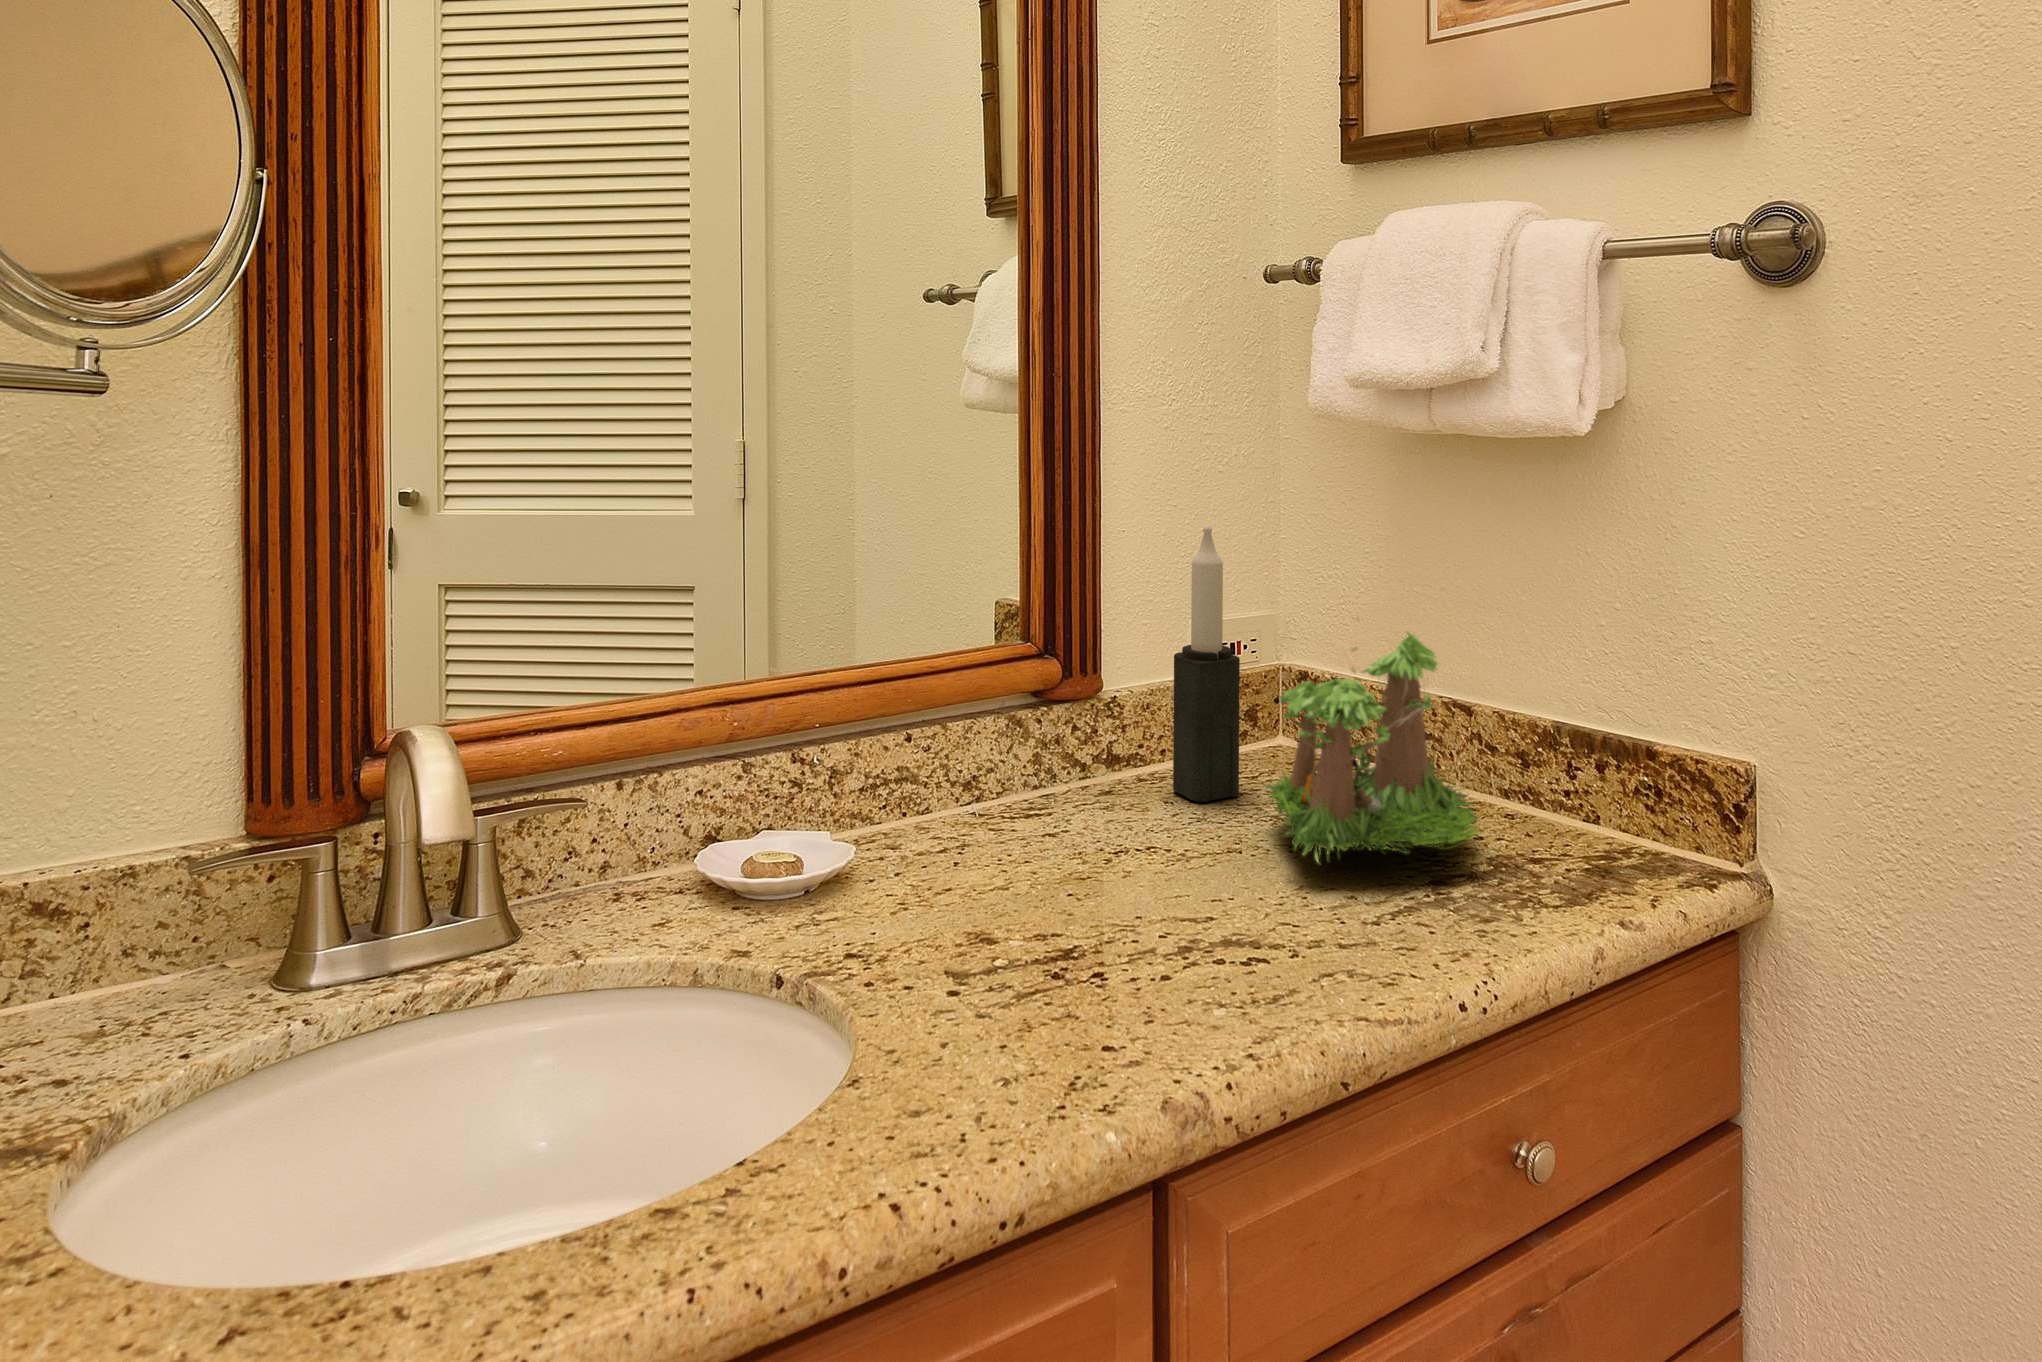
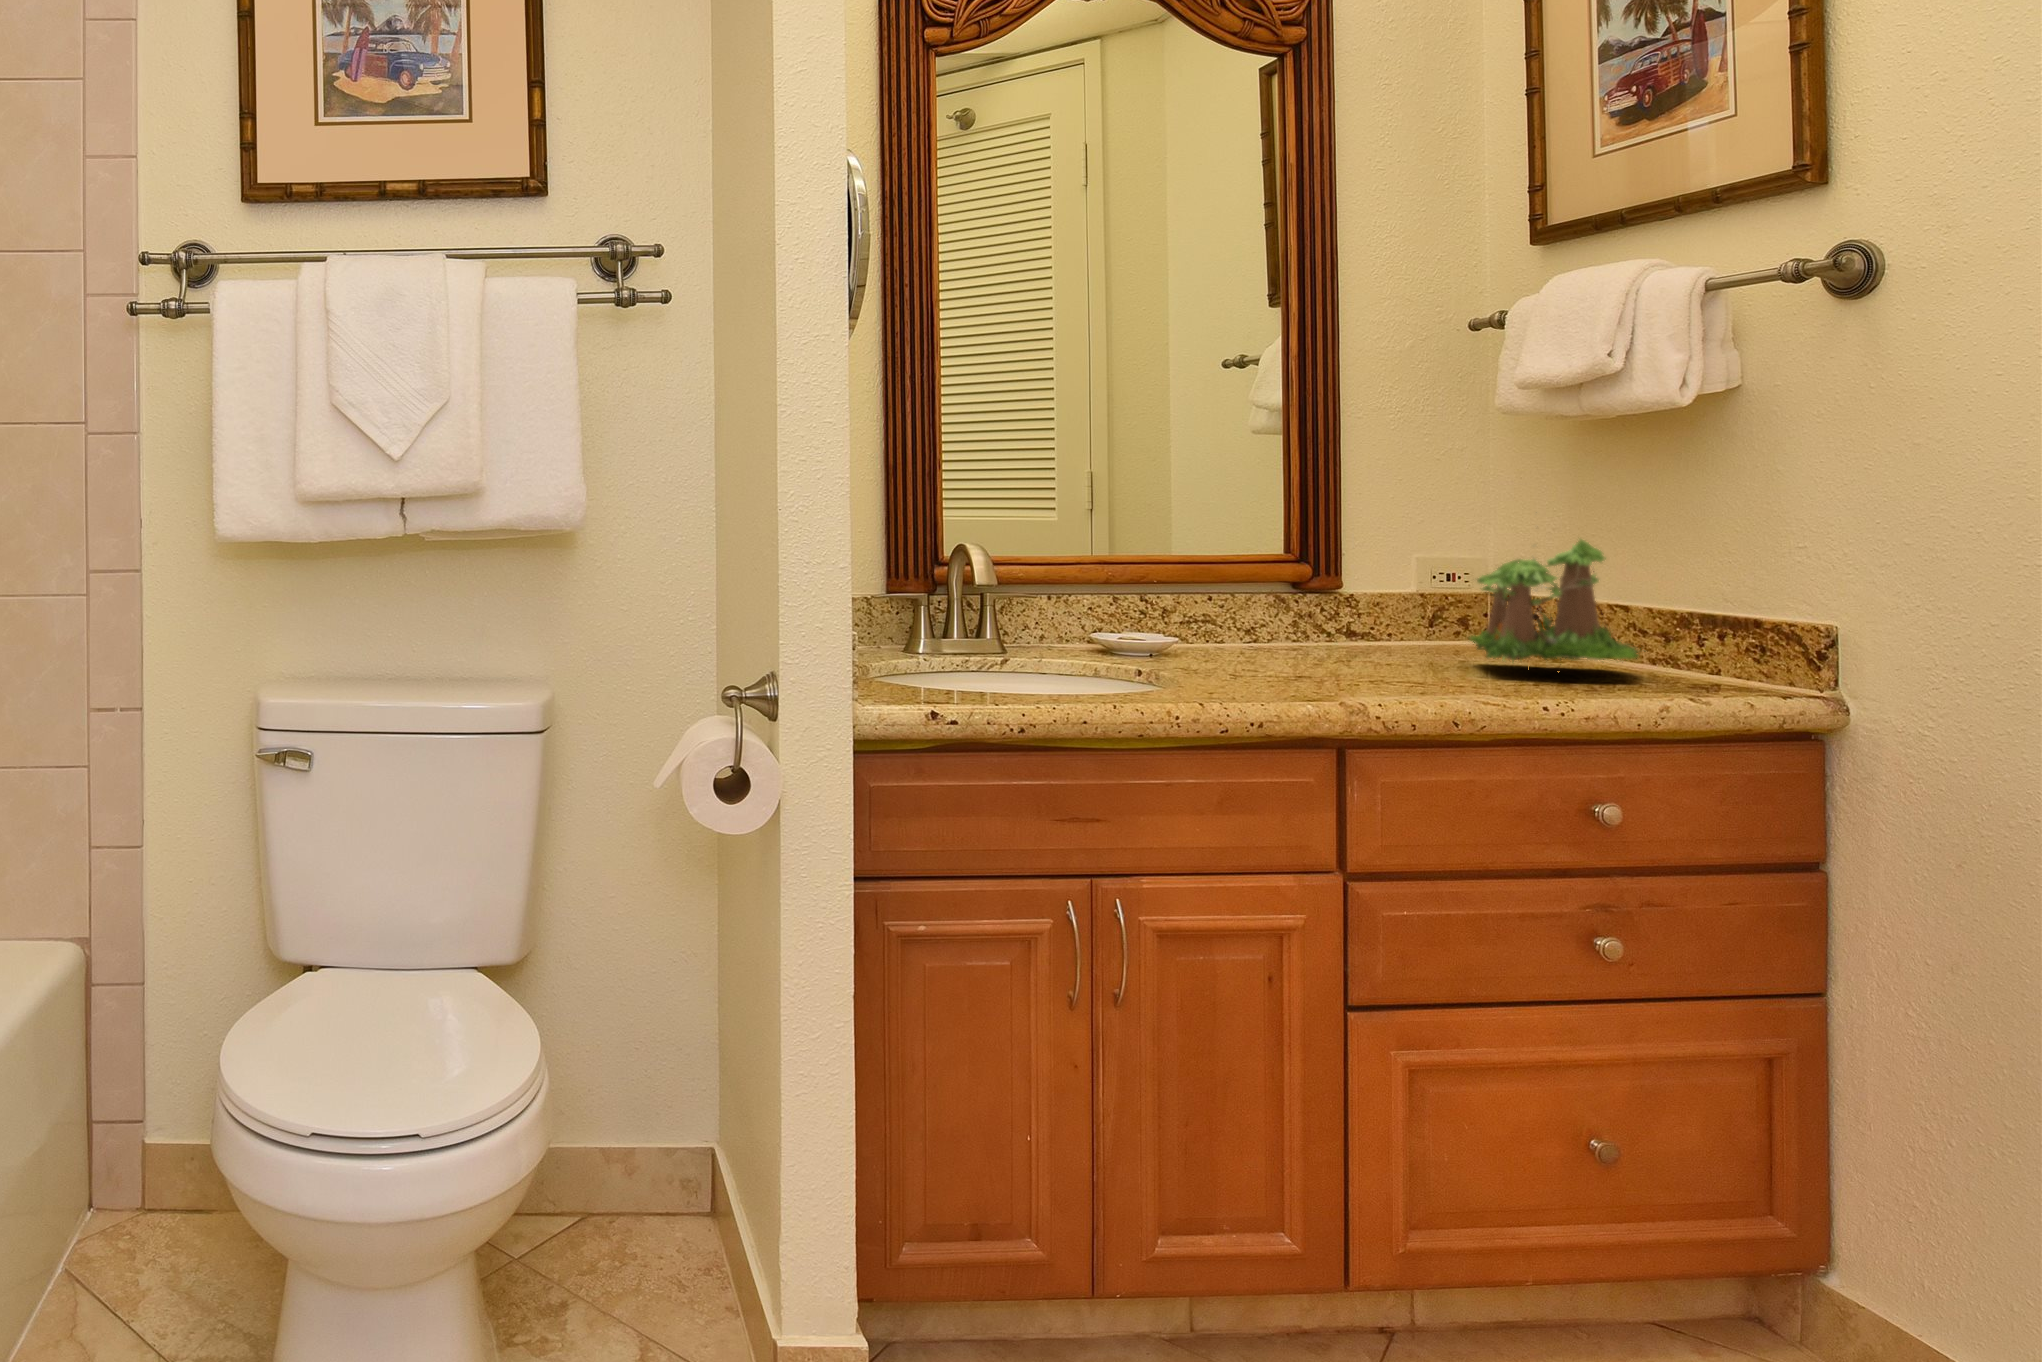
candle: present [1173,525,1240,802] -> none [1396,484,1449,655]

